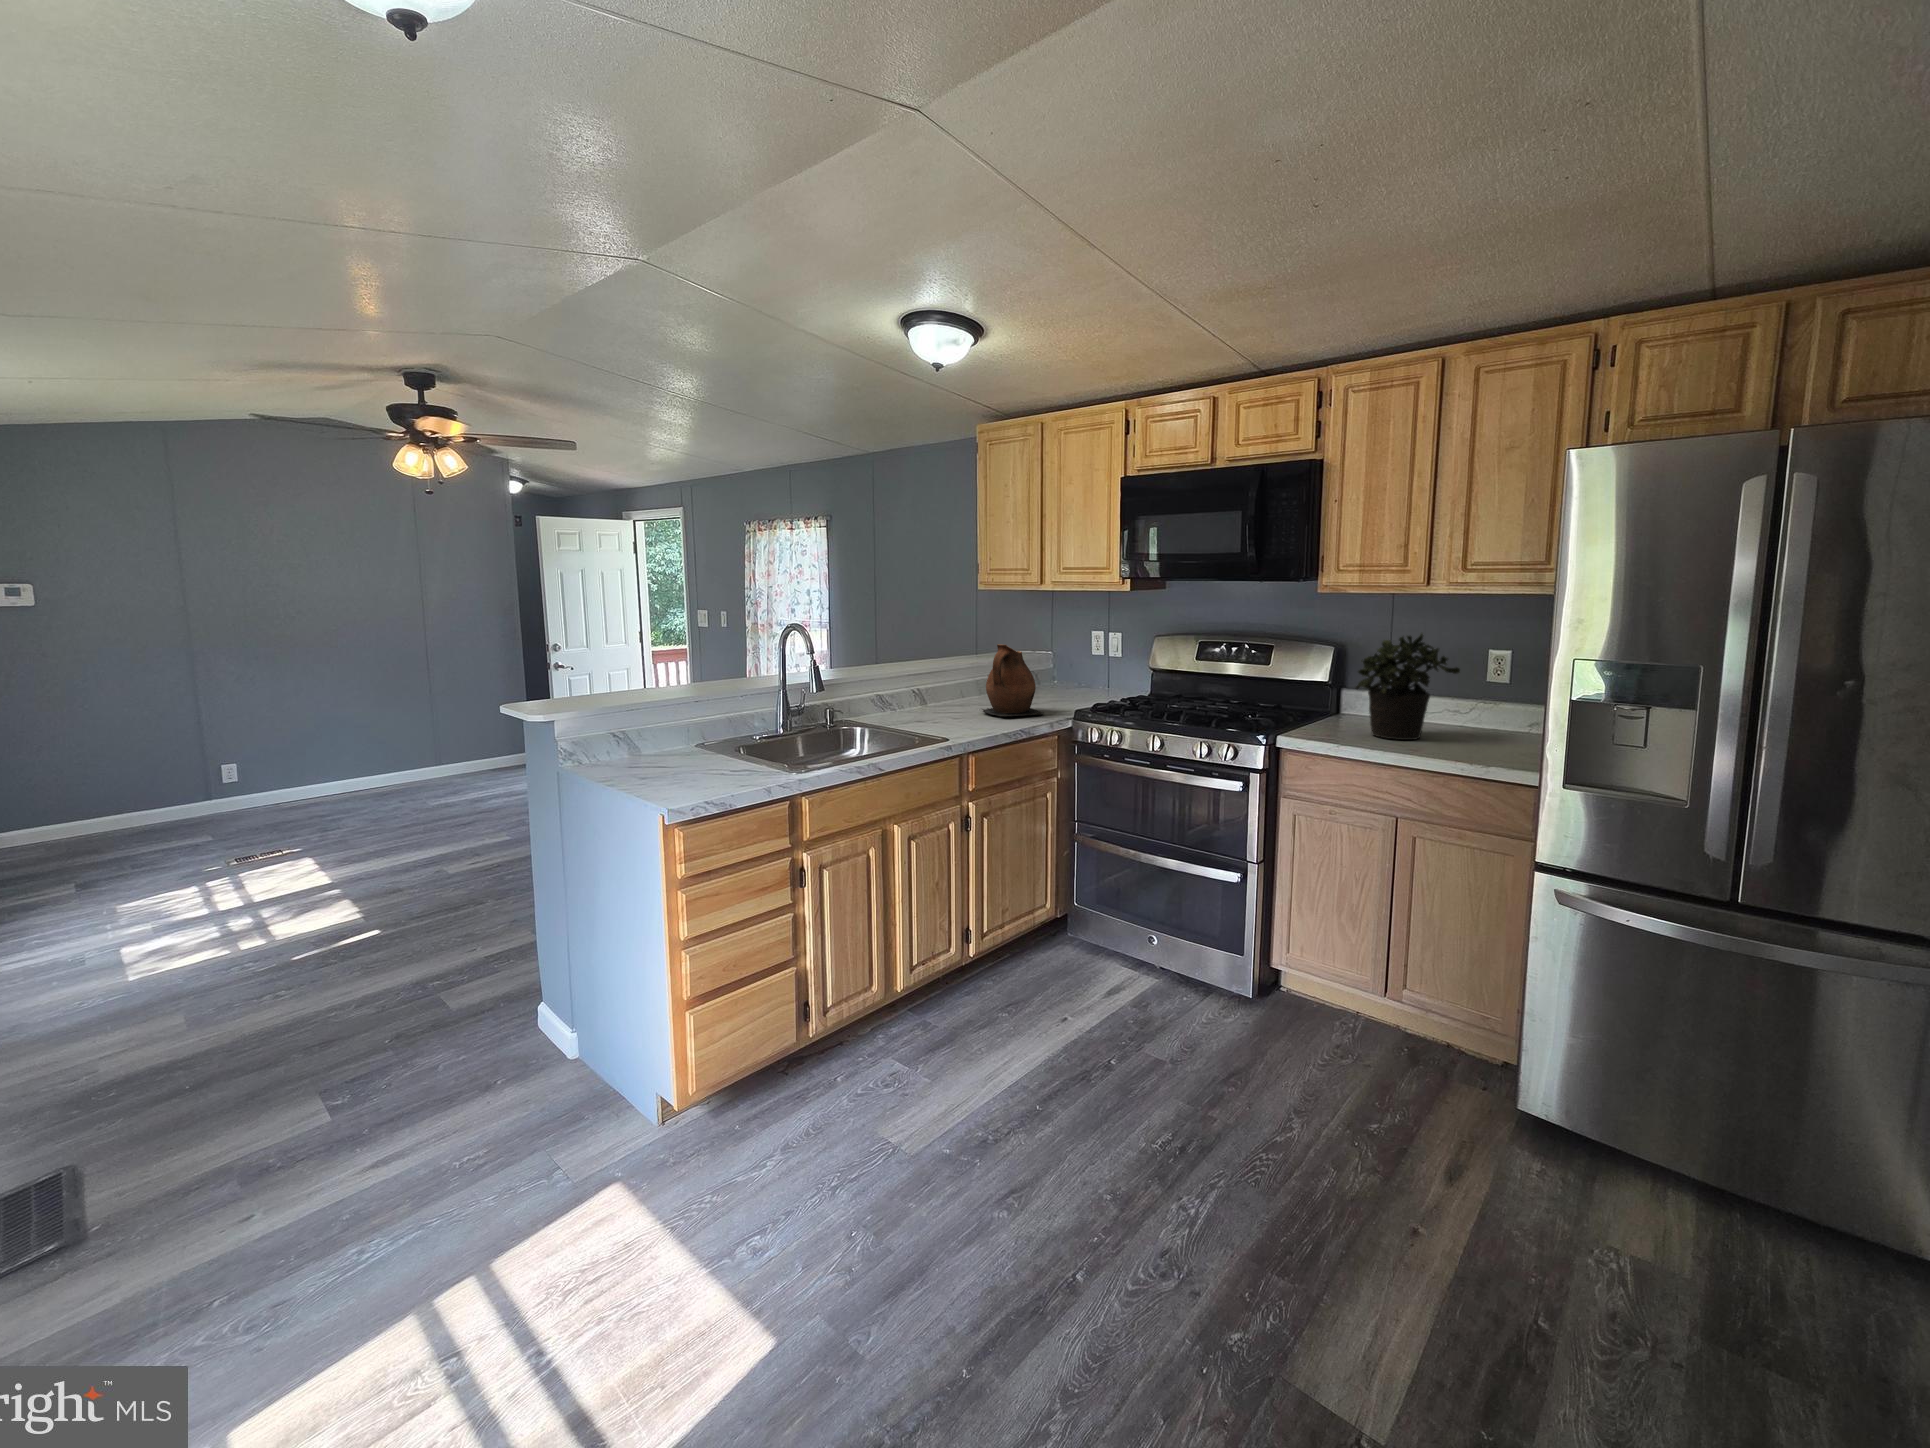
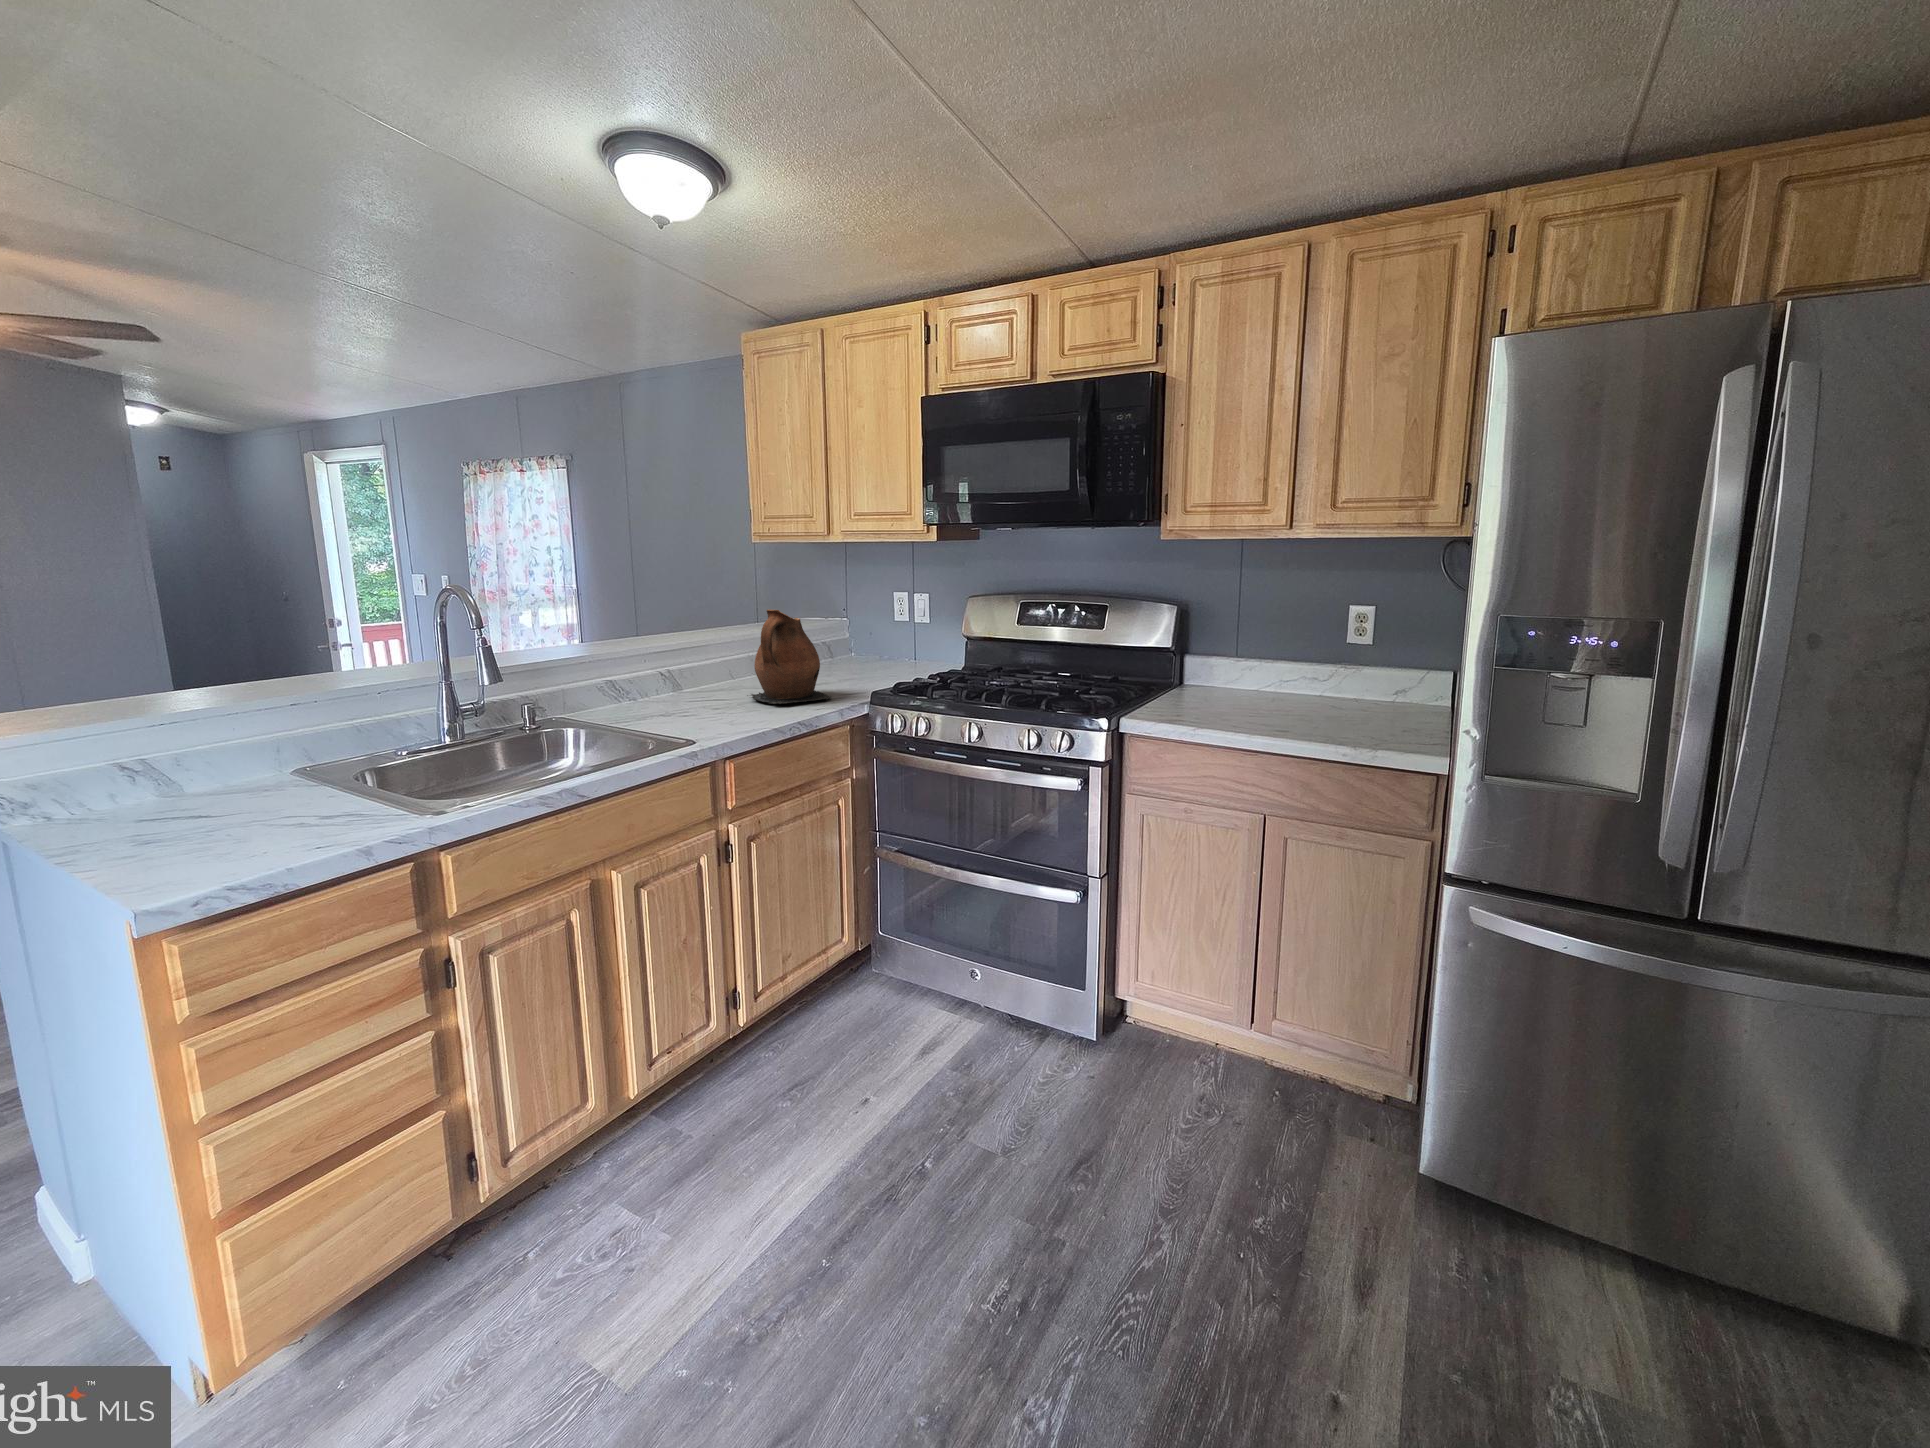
potted plant: present [1356,634,1460,740] -> none [1210,586,1329,718]

